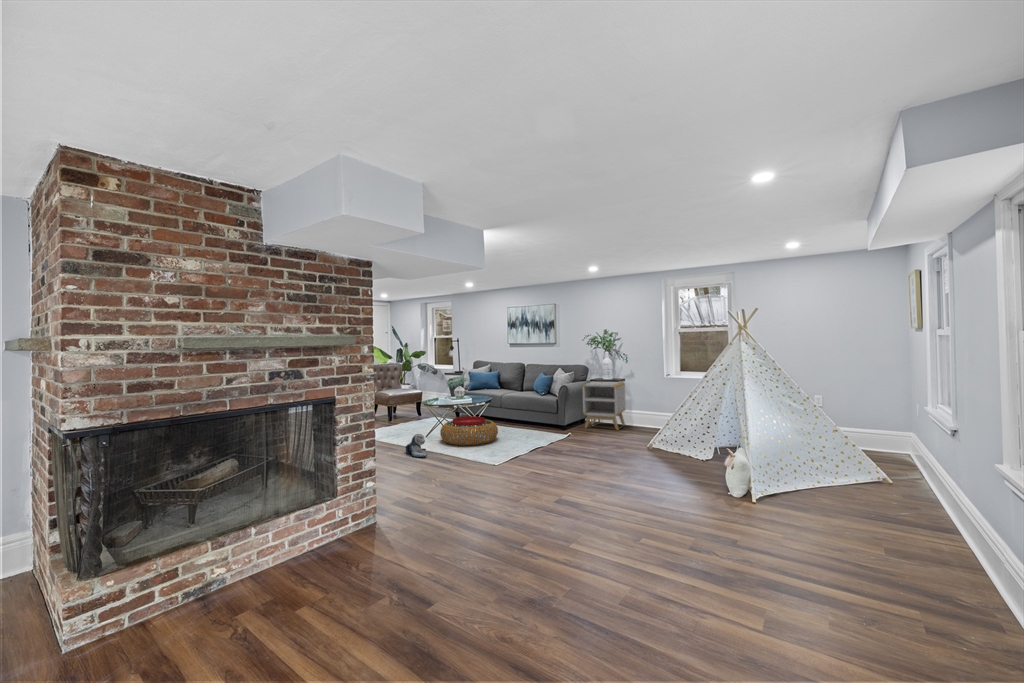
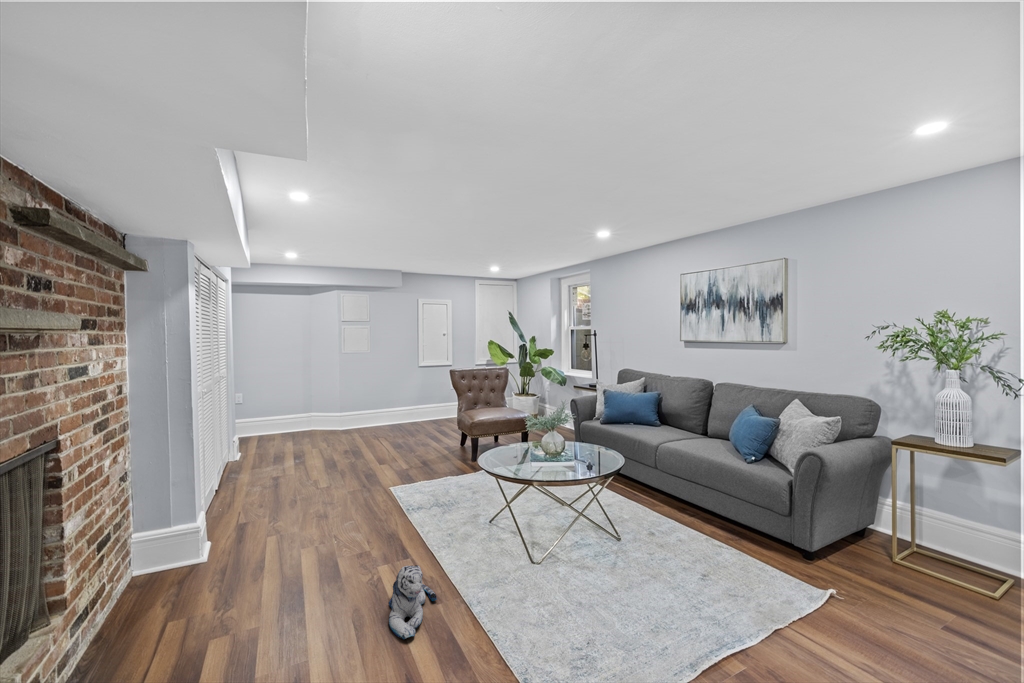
side table: present [583,381,626,430] -> none [869,441,1011,606]
pouf: present [440,416,498,445] -> none [494,506,627,599]

